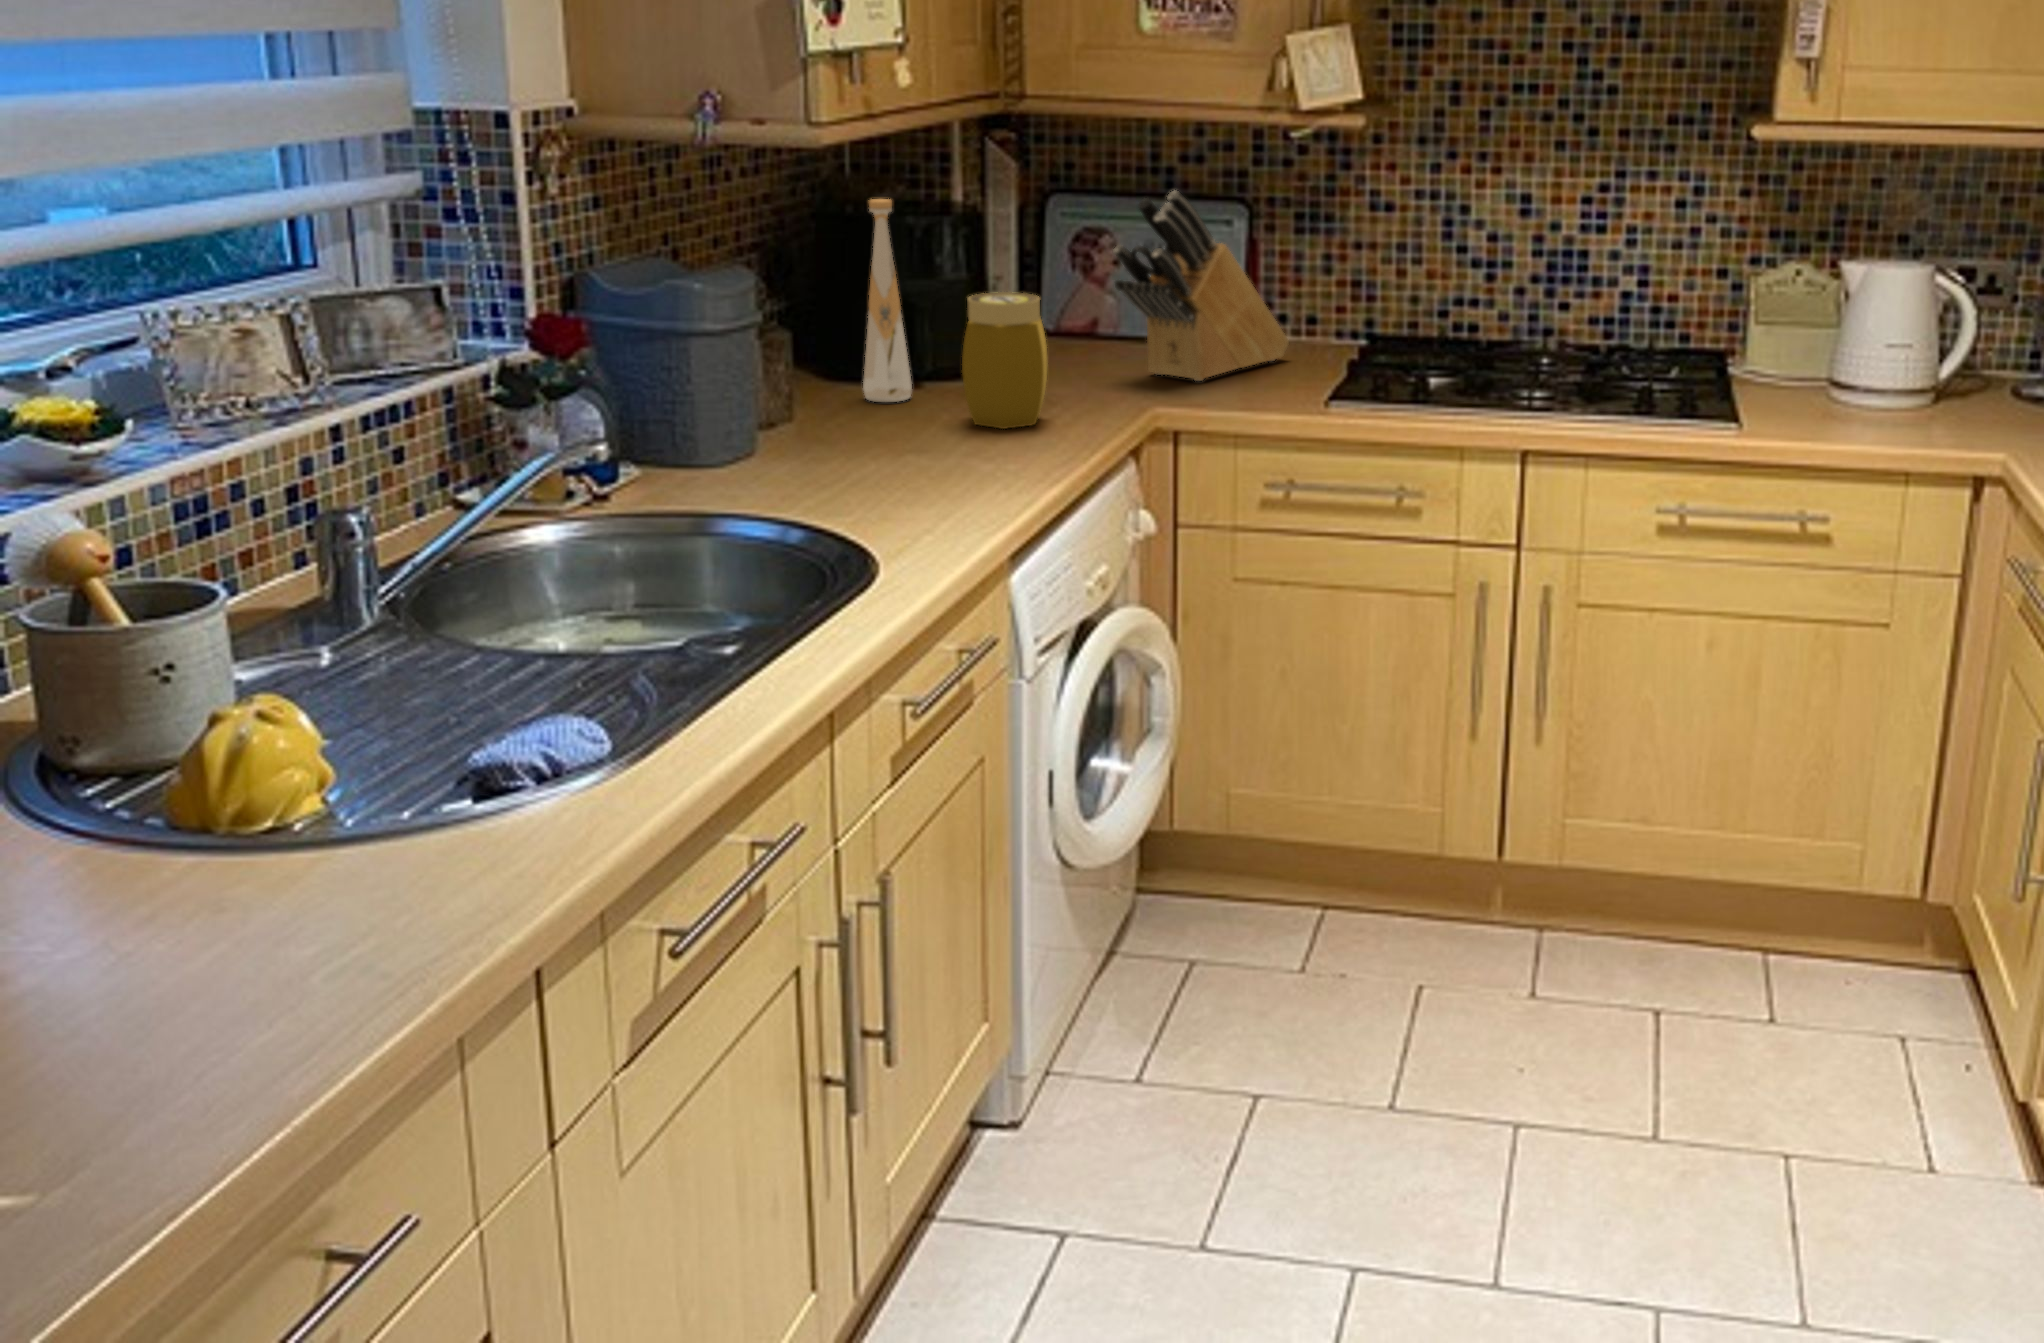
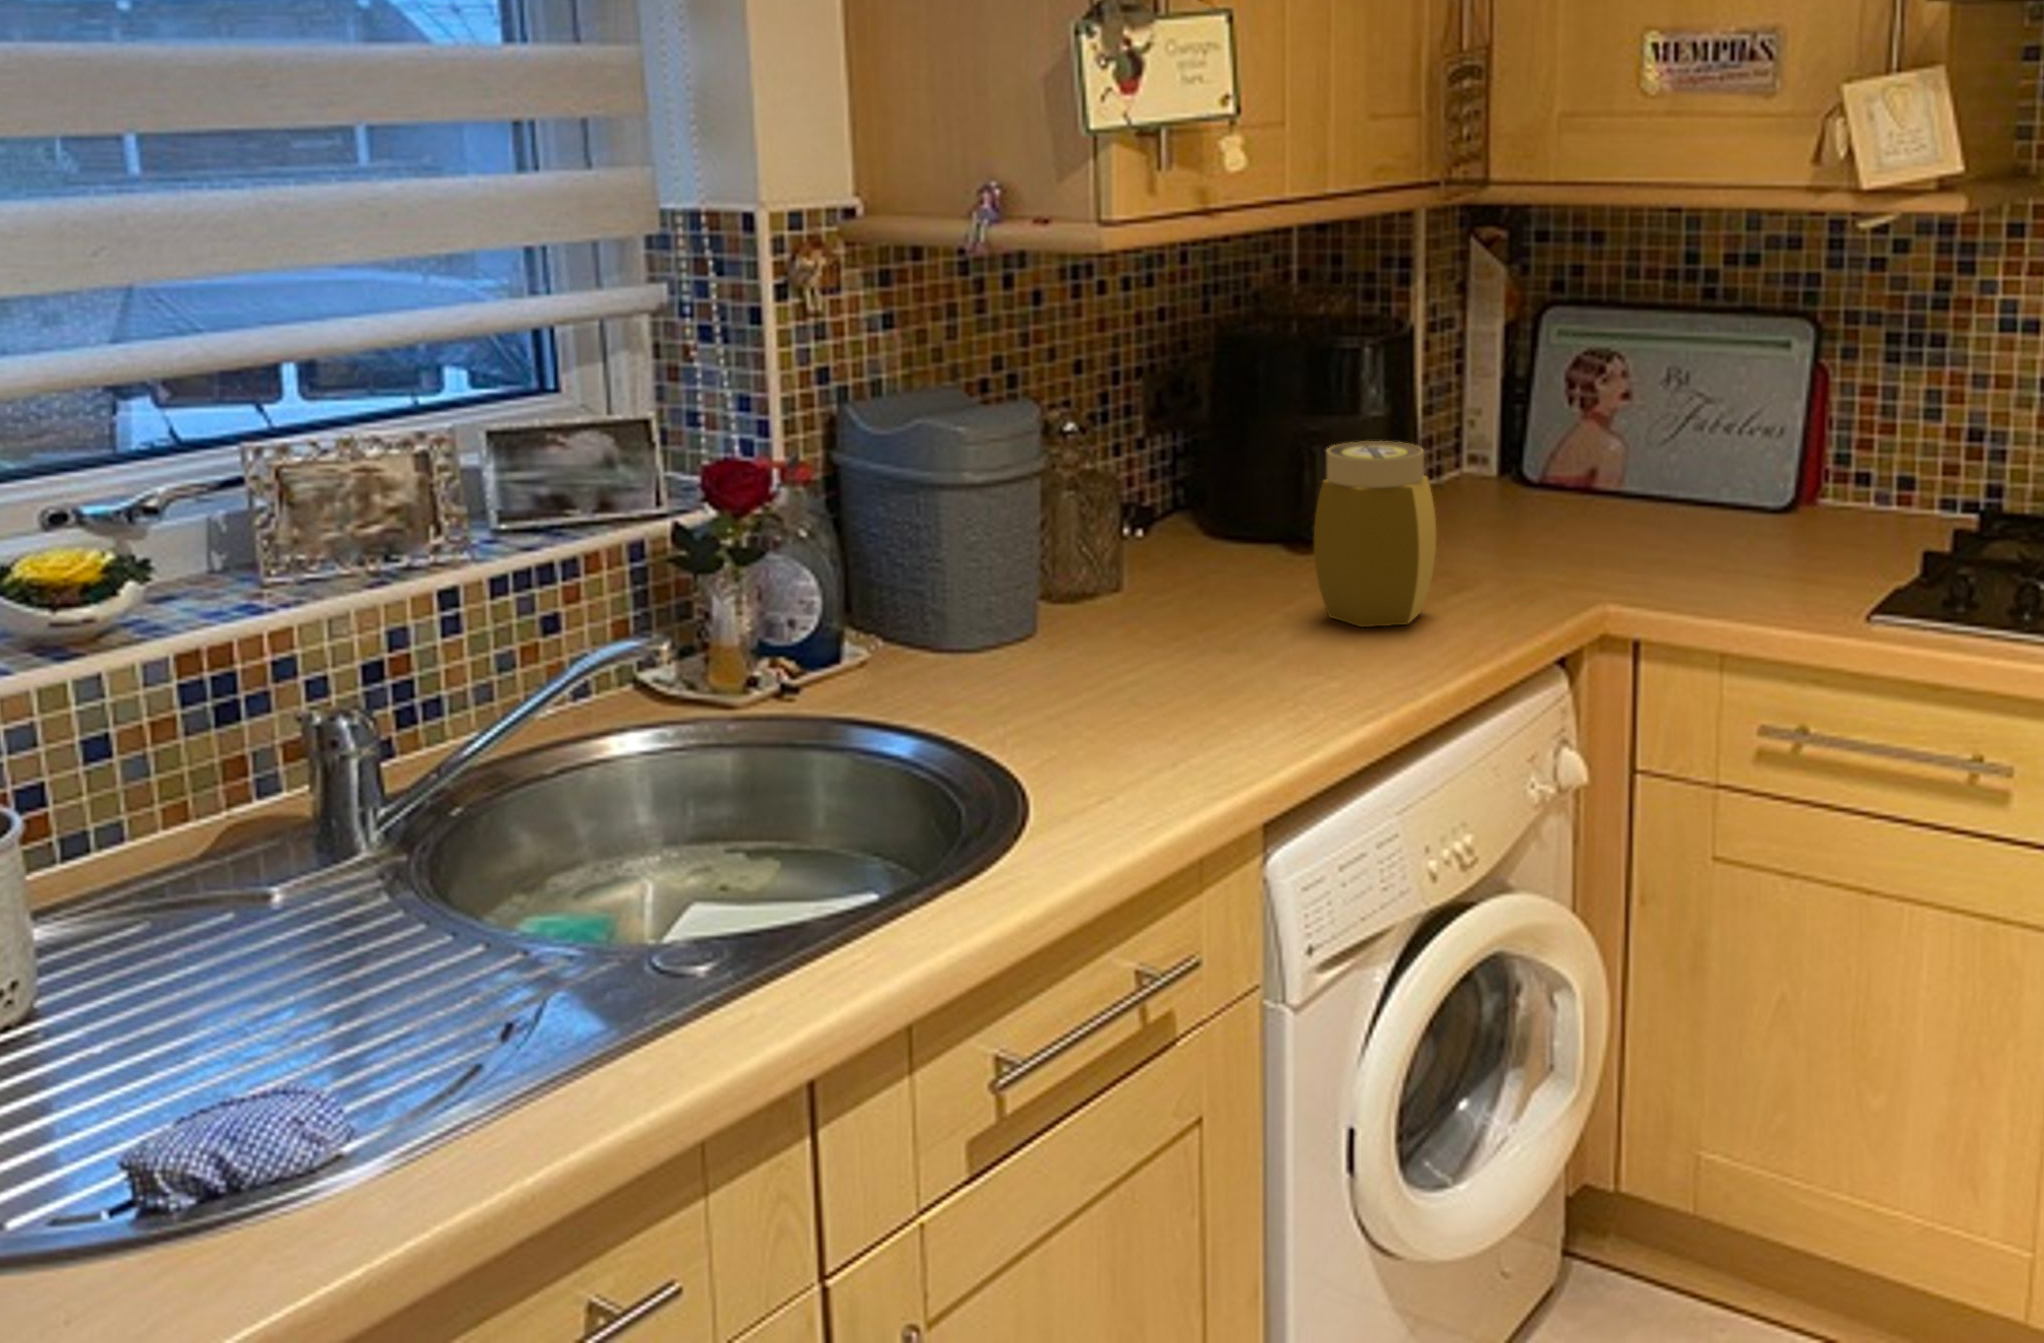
knife block: present [1113,191,1289,381] -> none [1565,304,1848,572]
bottle: present [863,199,912,403] -> none [1221,314,1283,576]

